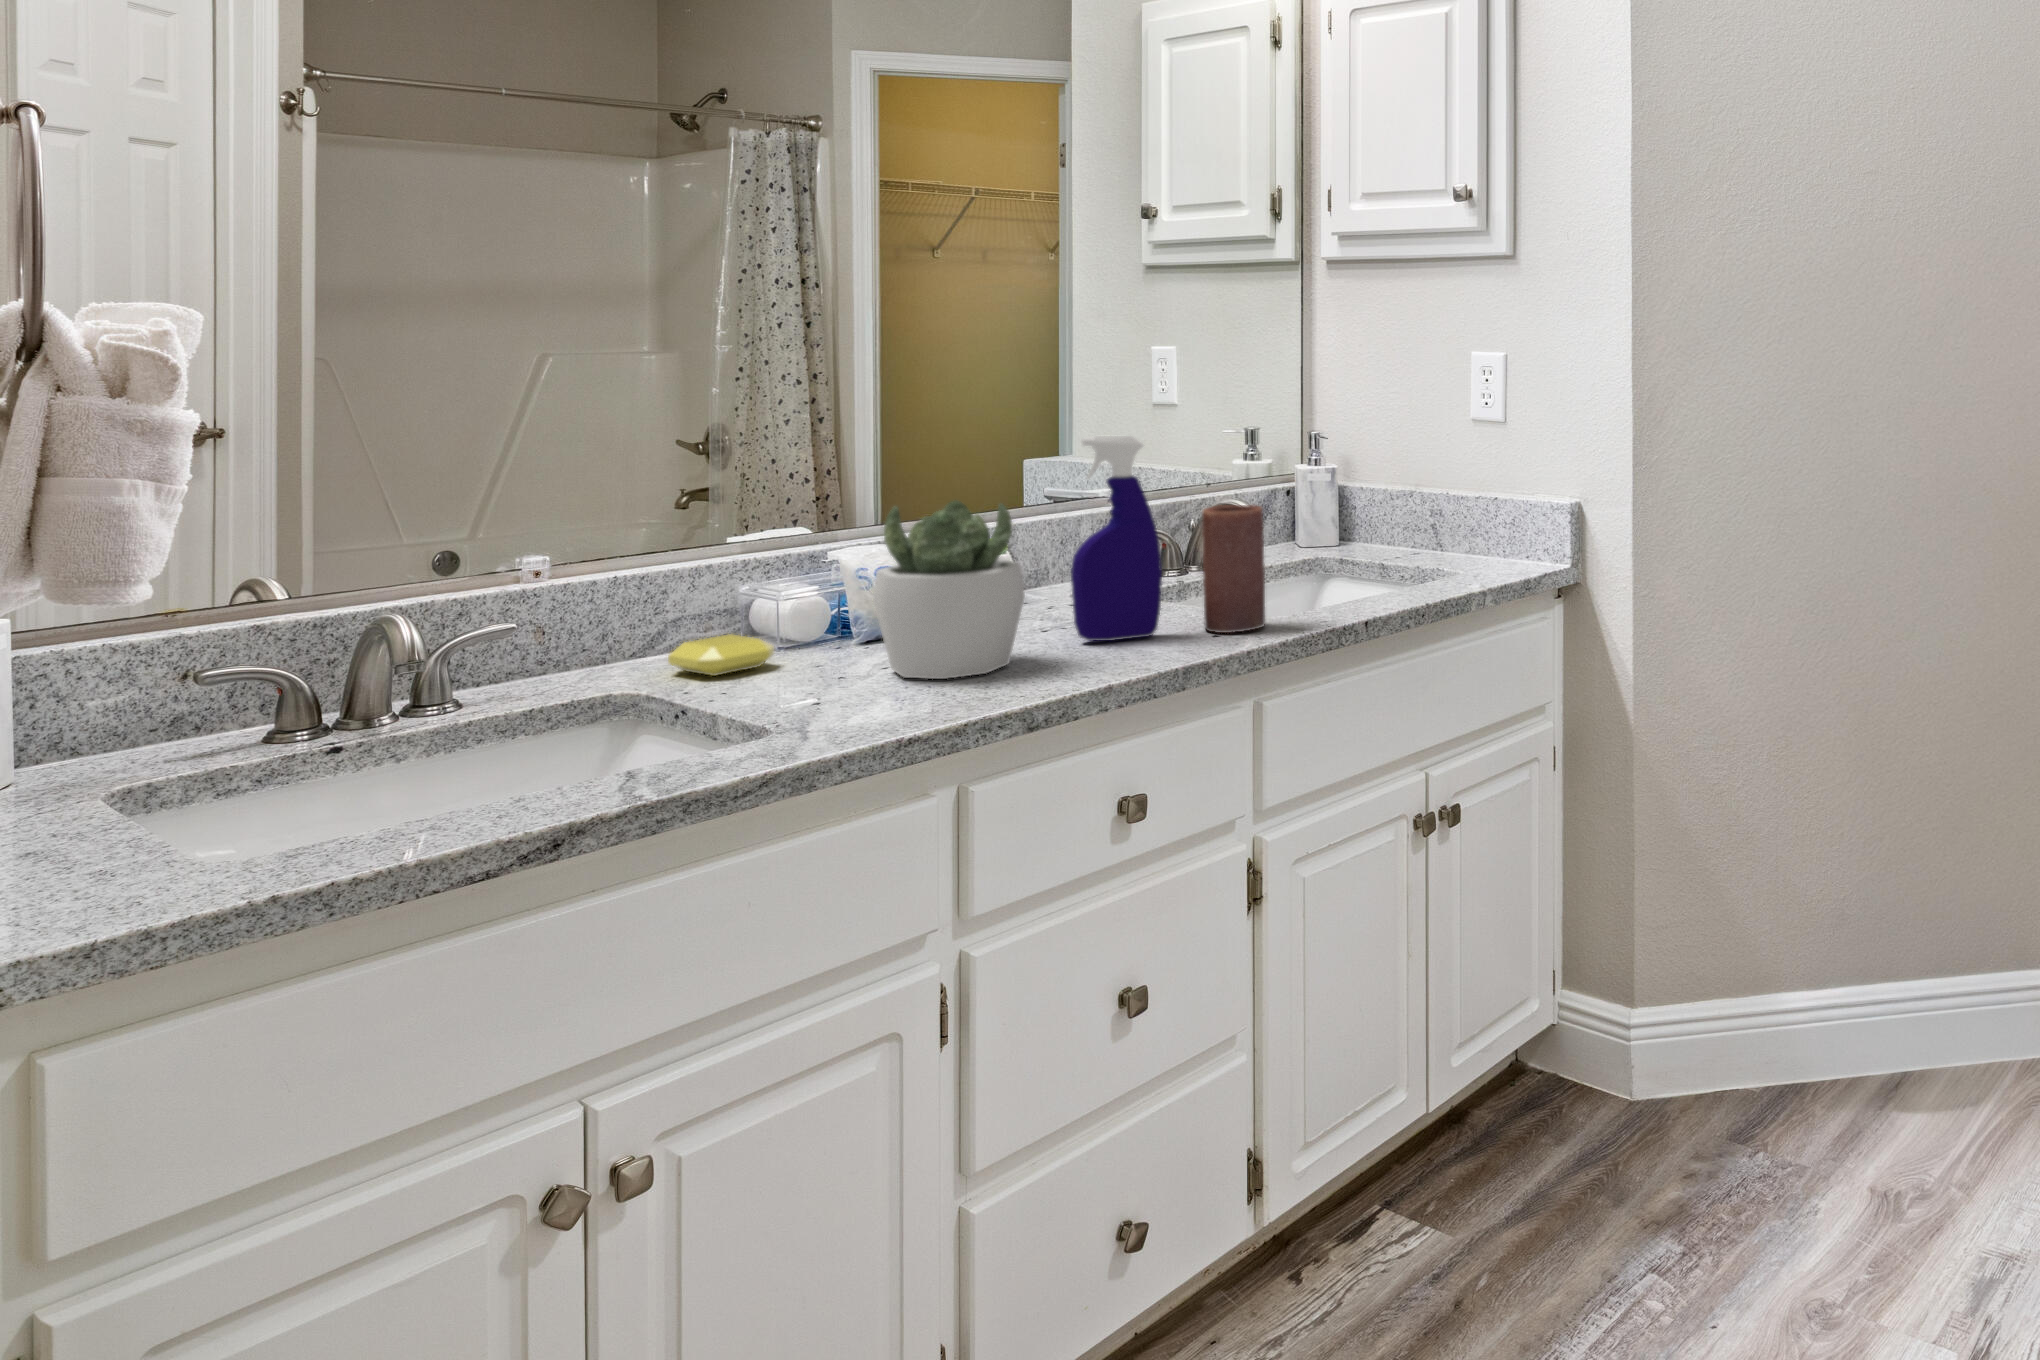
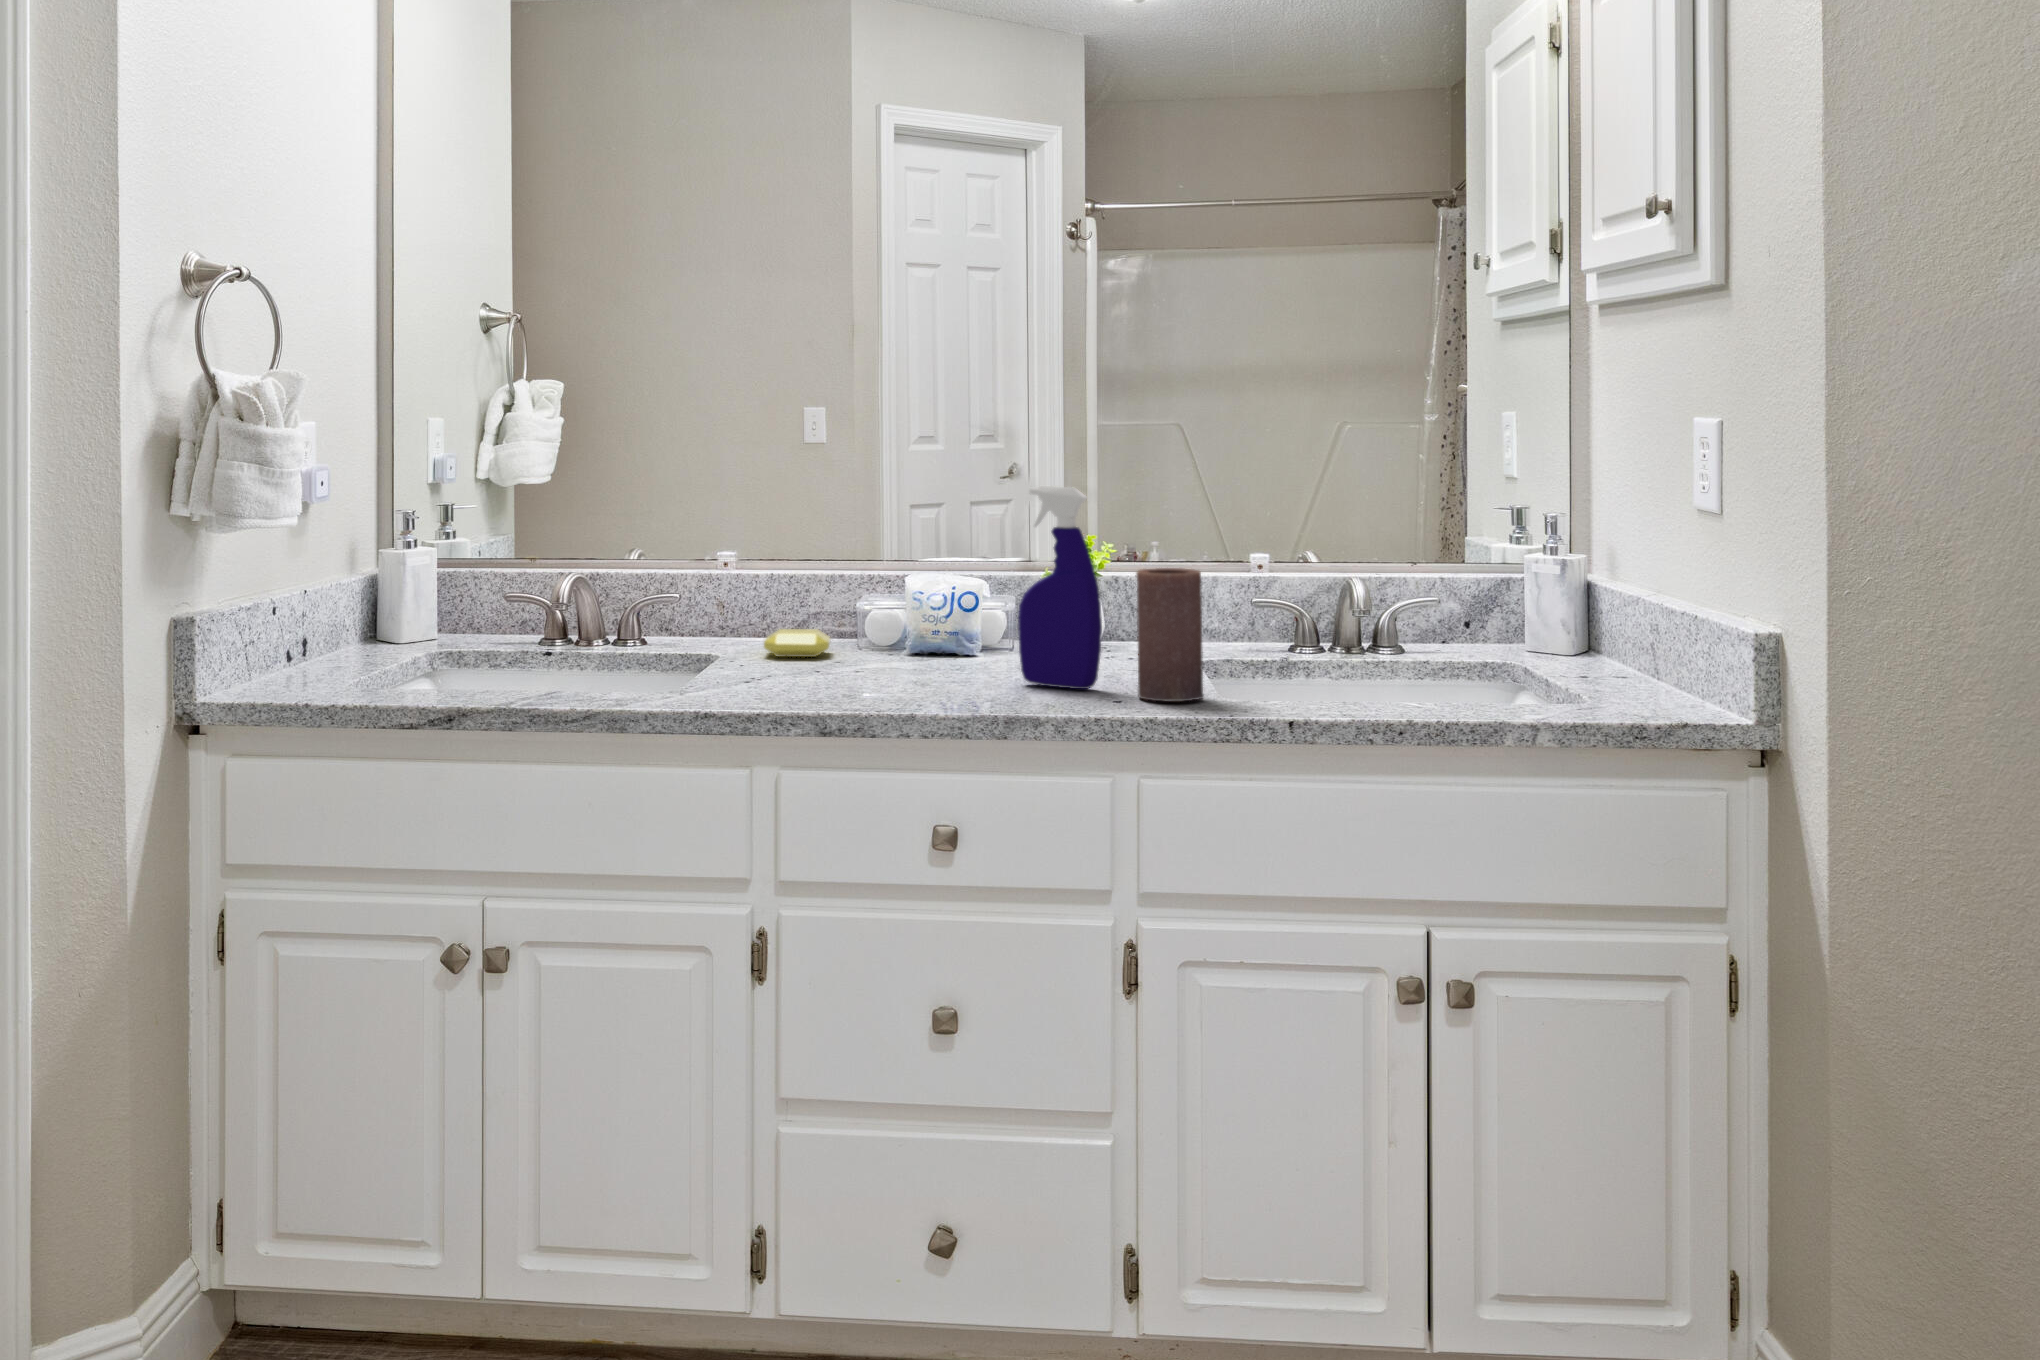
succulent plant: present [873,500,1025,679] -> none [825,534,952,687]

